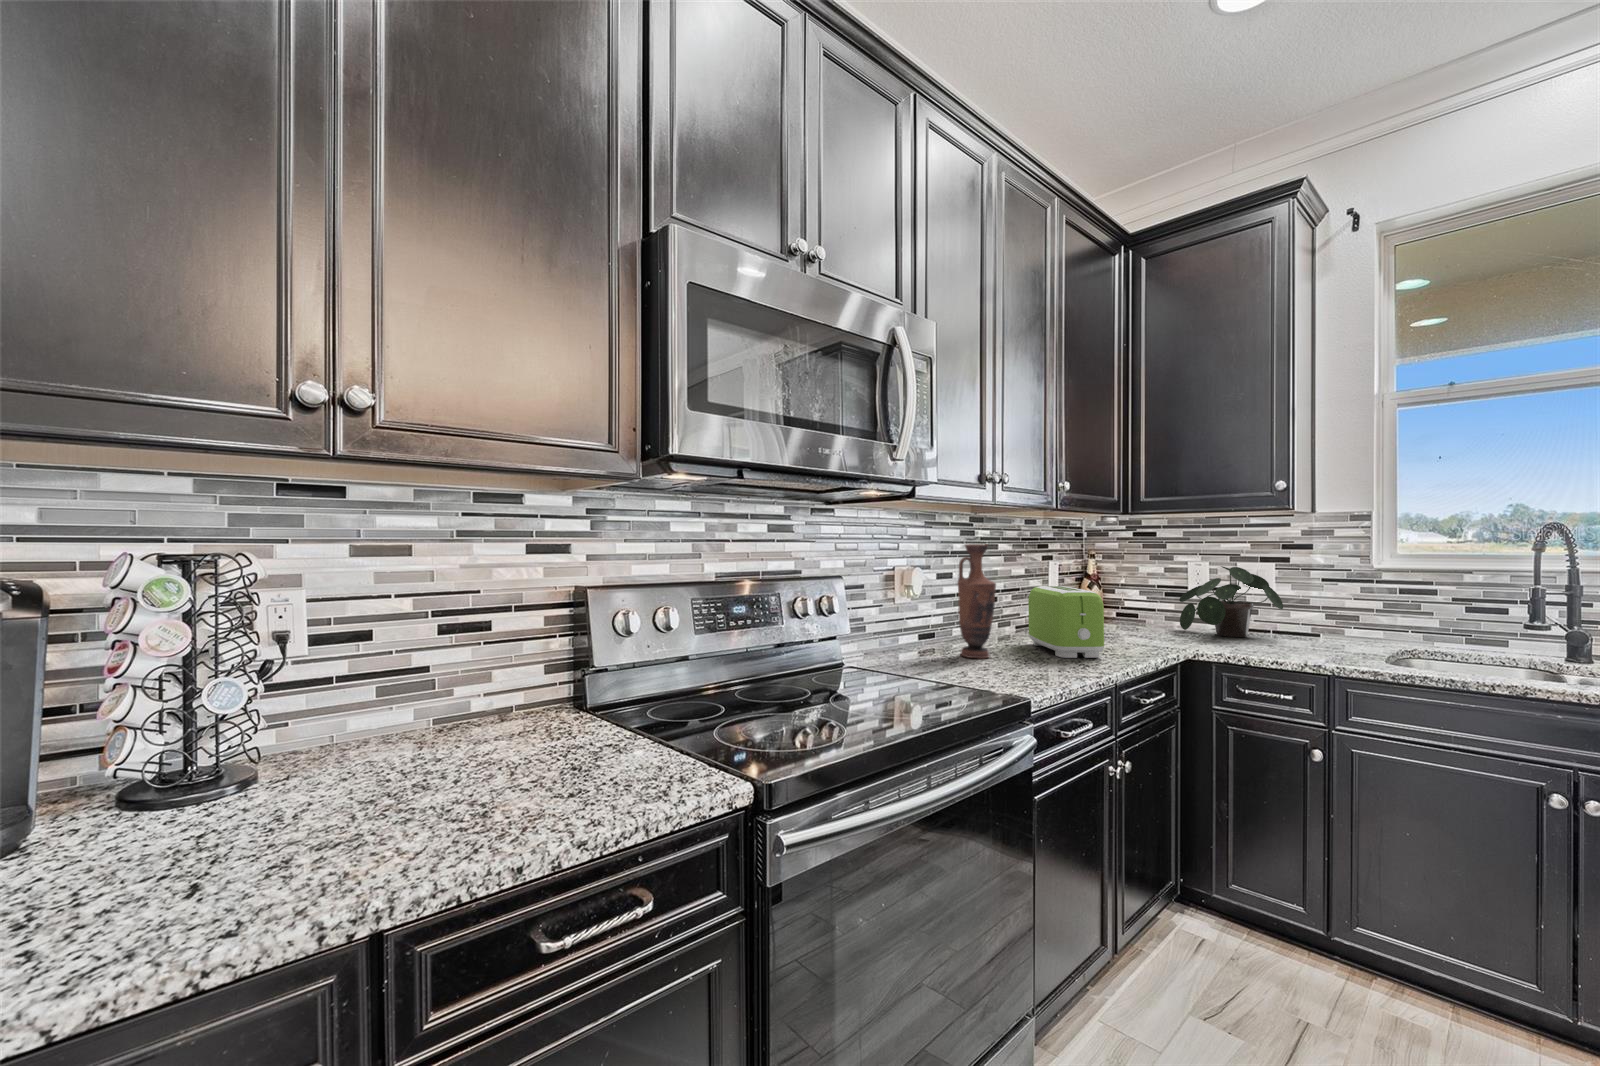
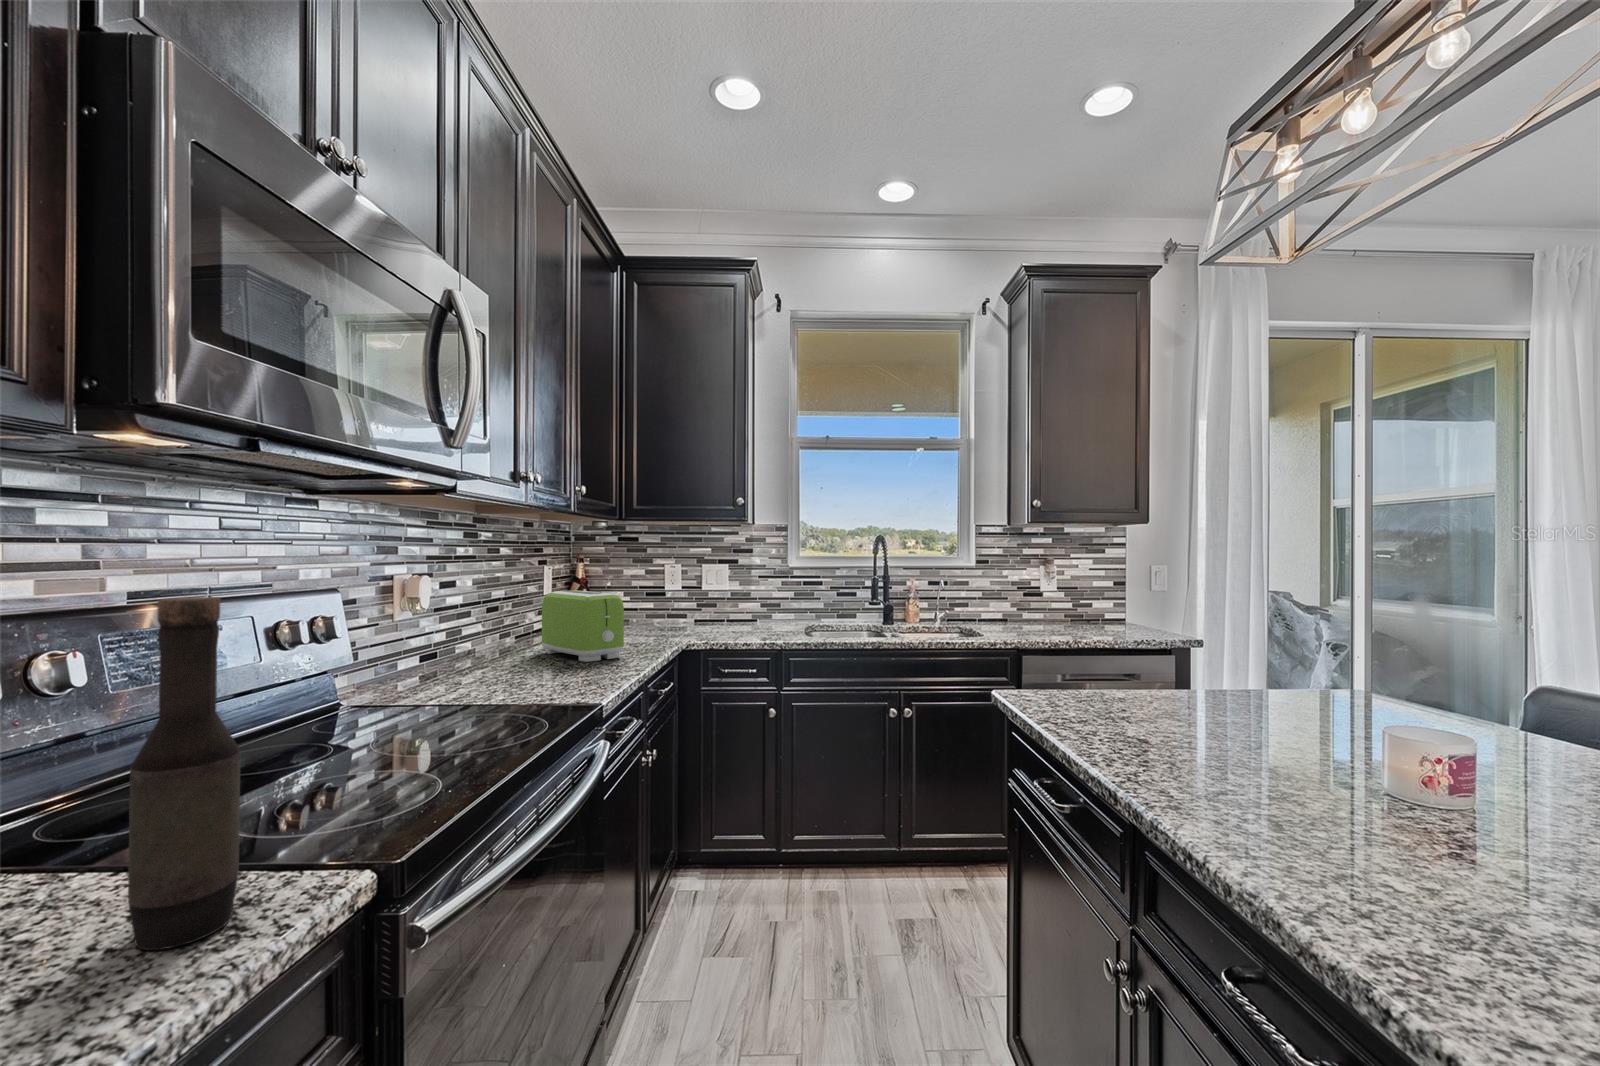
vase: present [957,544,996,658] -> none [480,548,525,674]
potted plant: present [1179,566,1283,637] -> none [657,568,735,628]
bottle: none [617,578,670,793] -> present [128,597,240,950]

